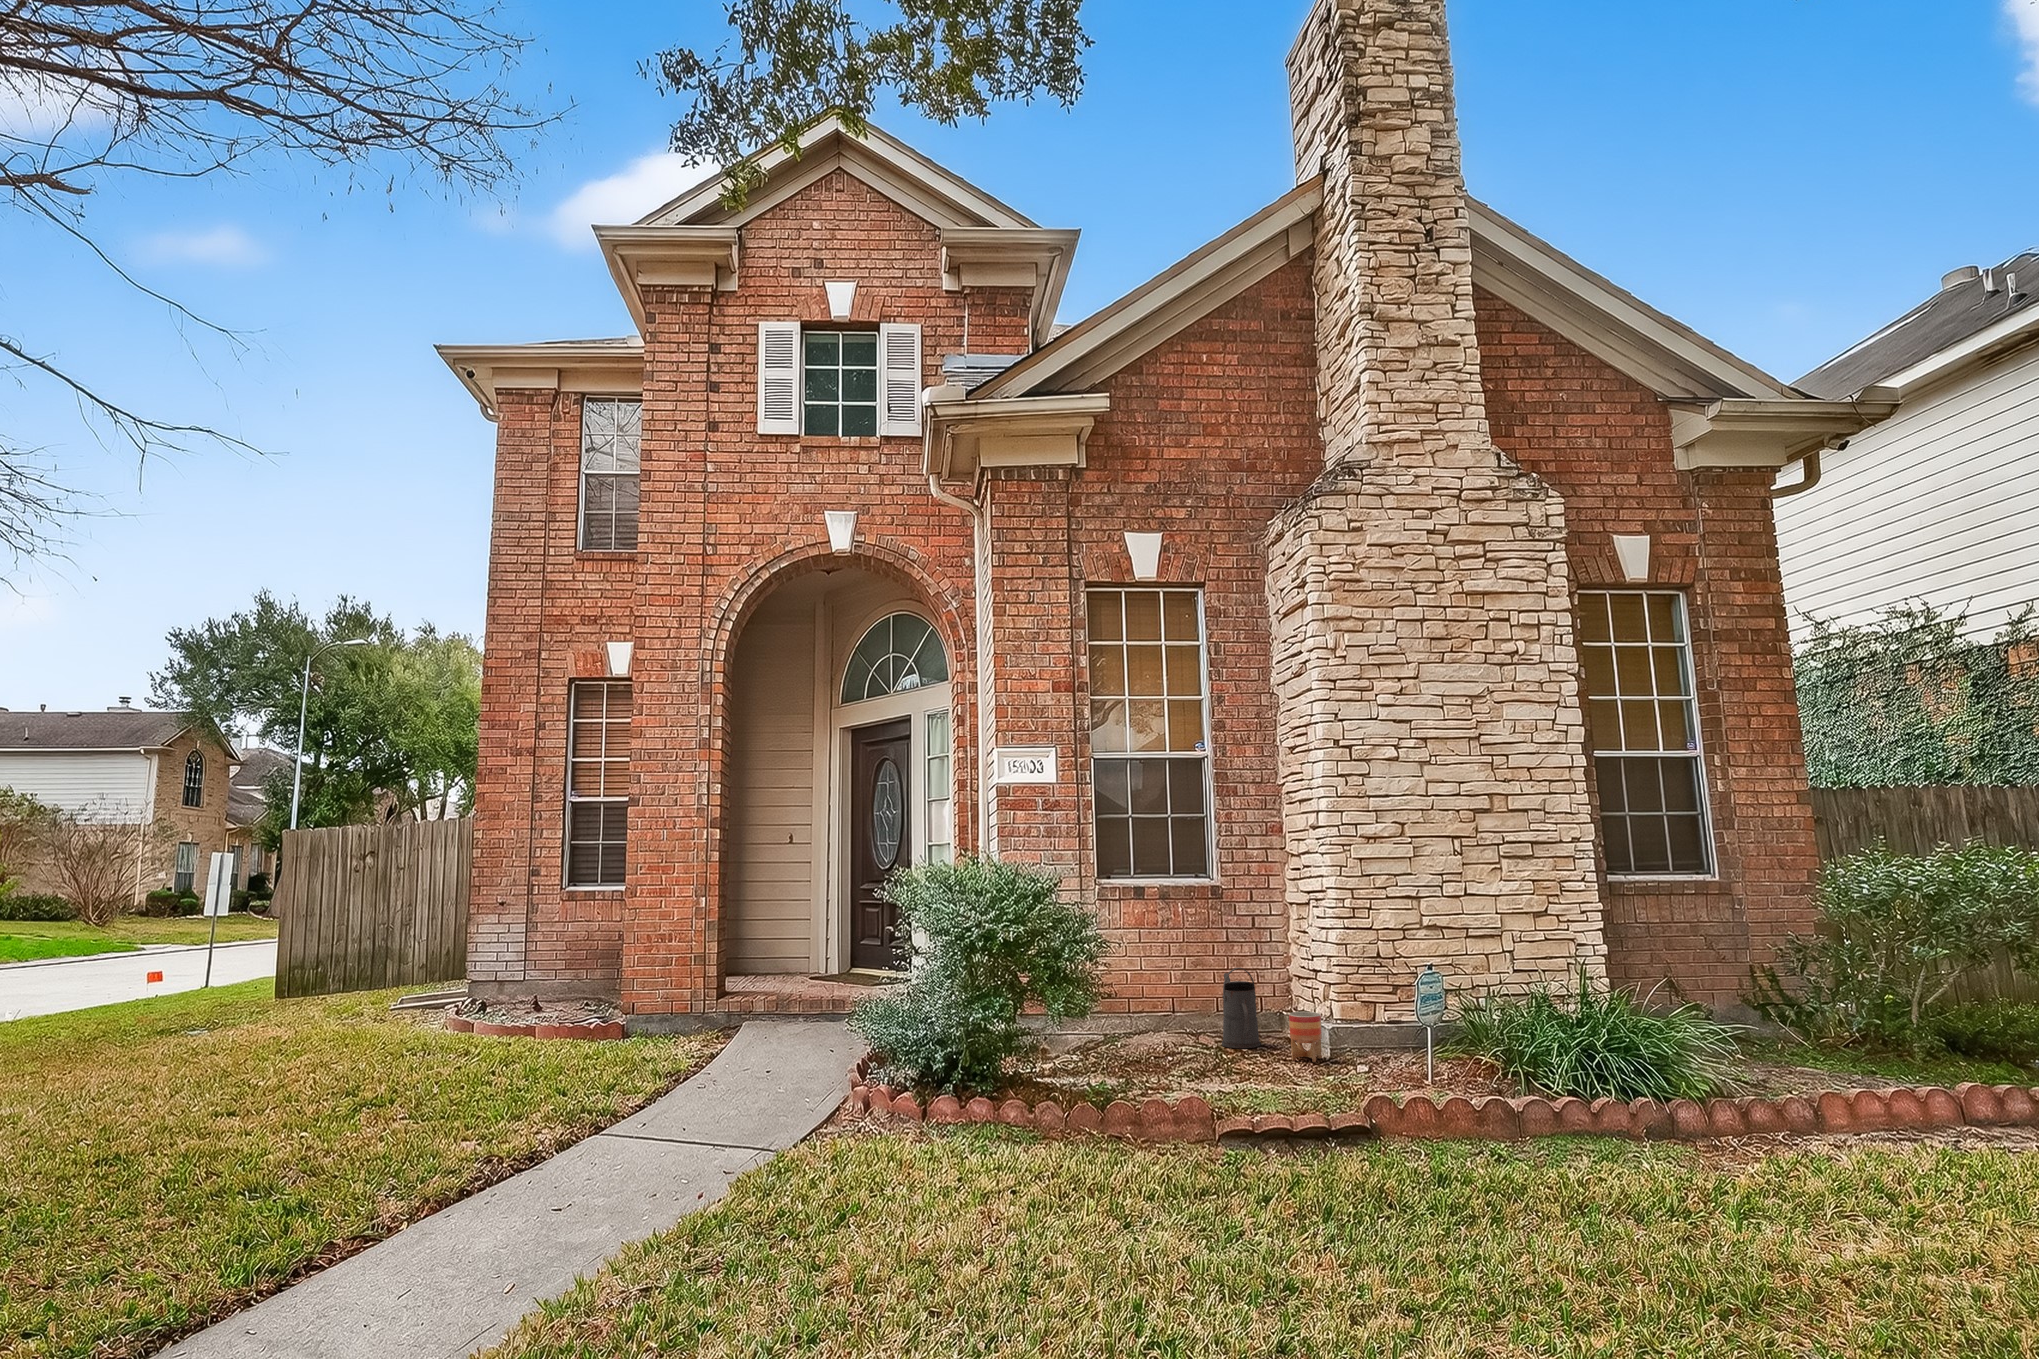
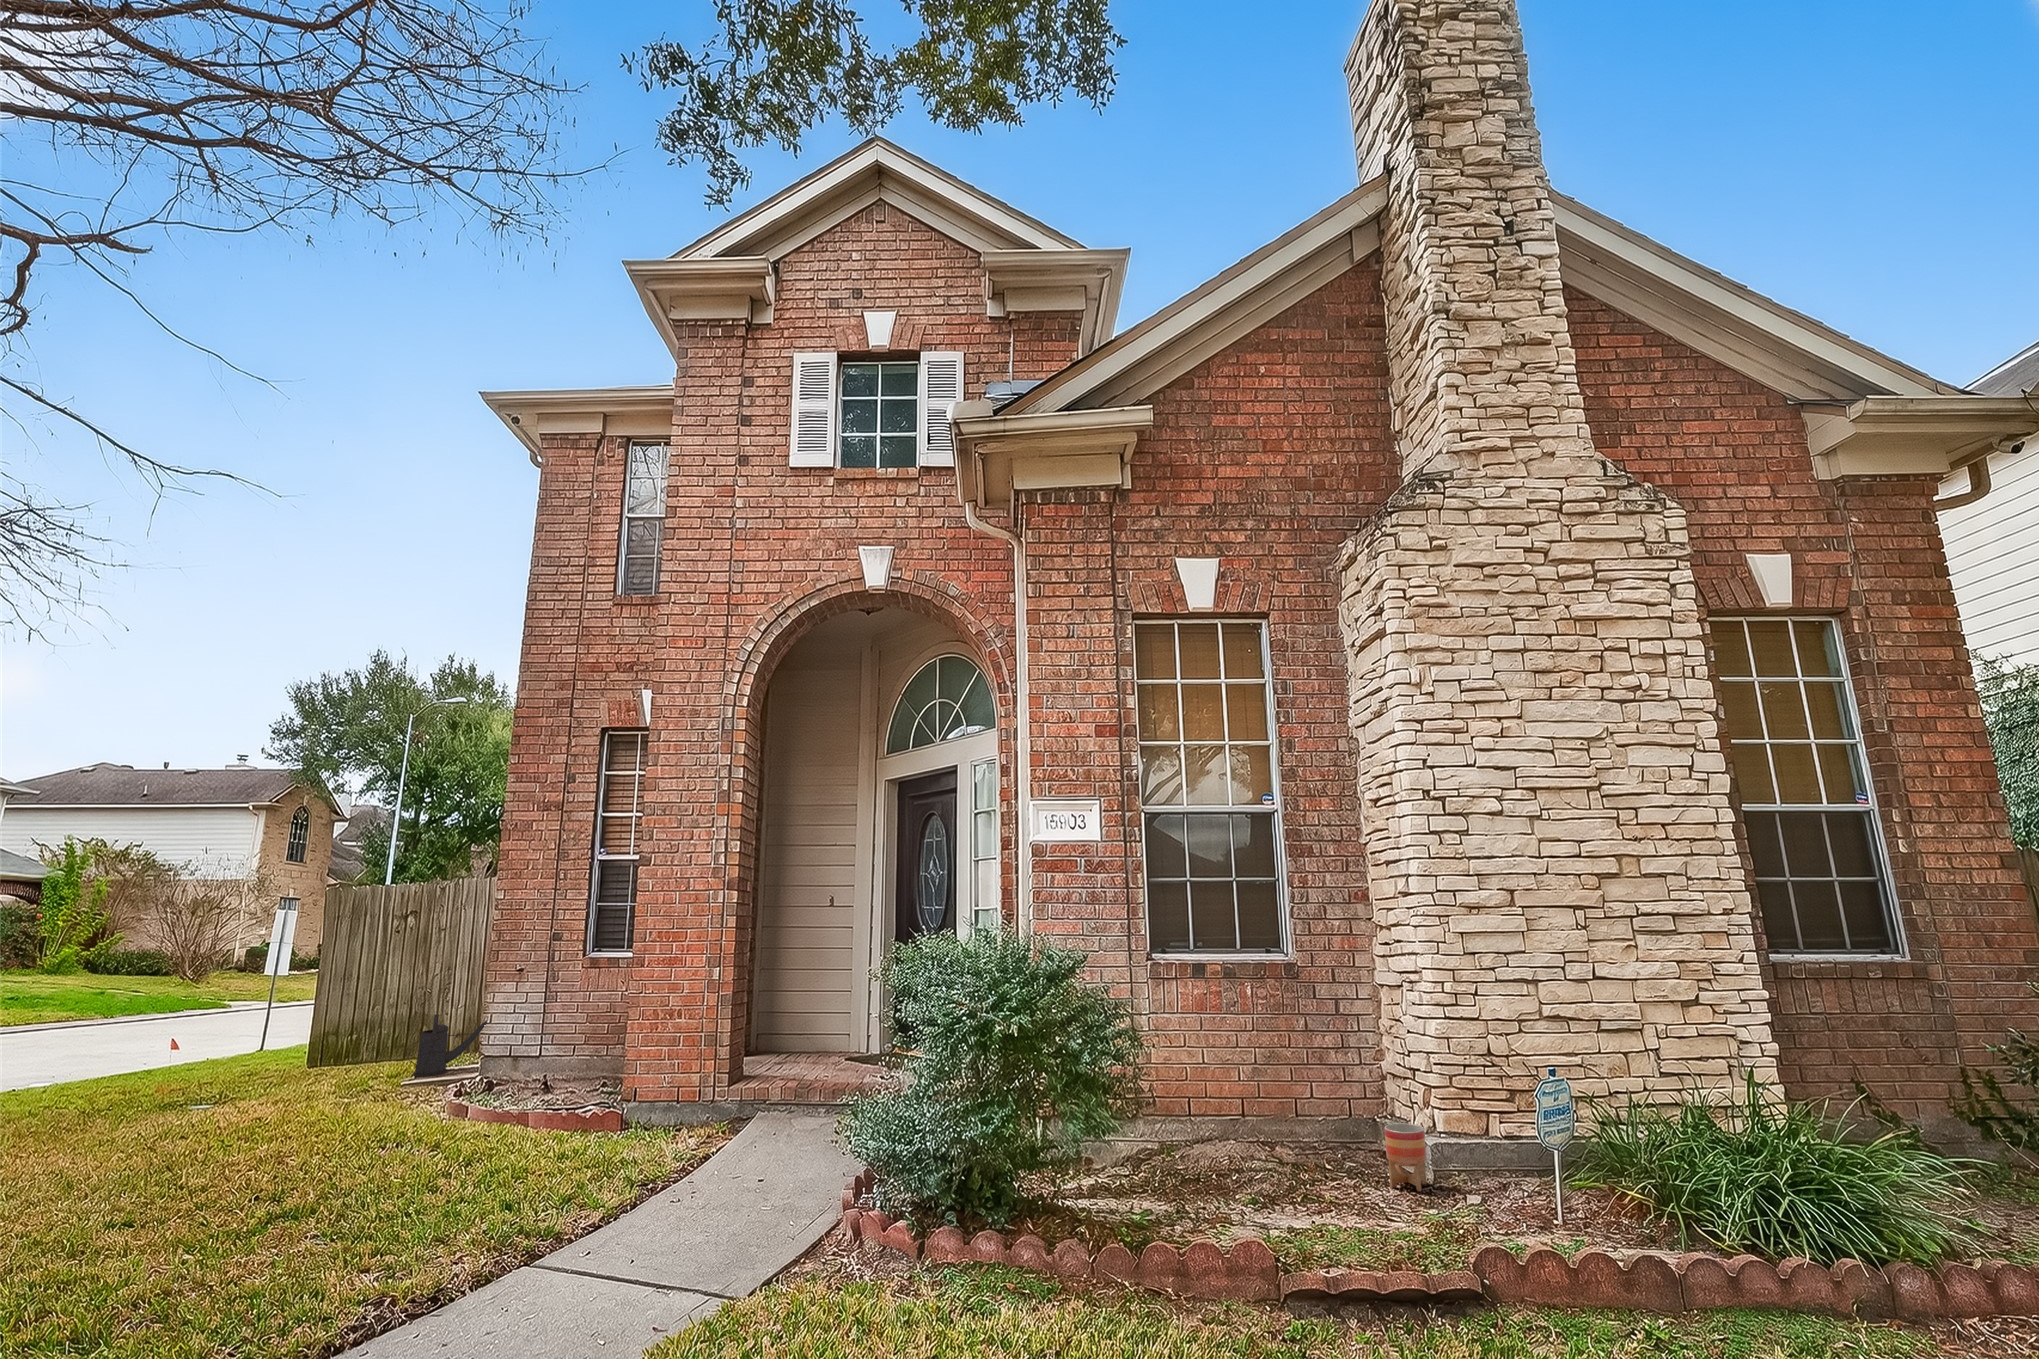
watering can: present [1222,968,1261,1048] -> present [406,1015,487,1076]

